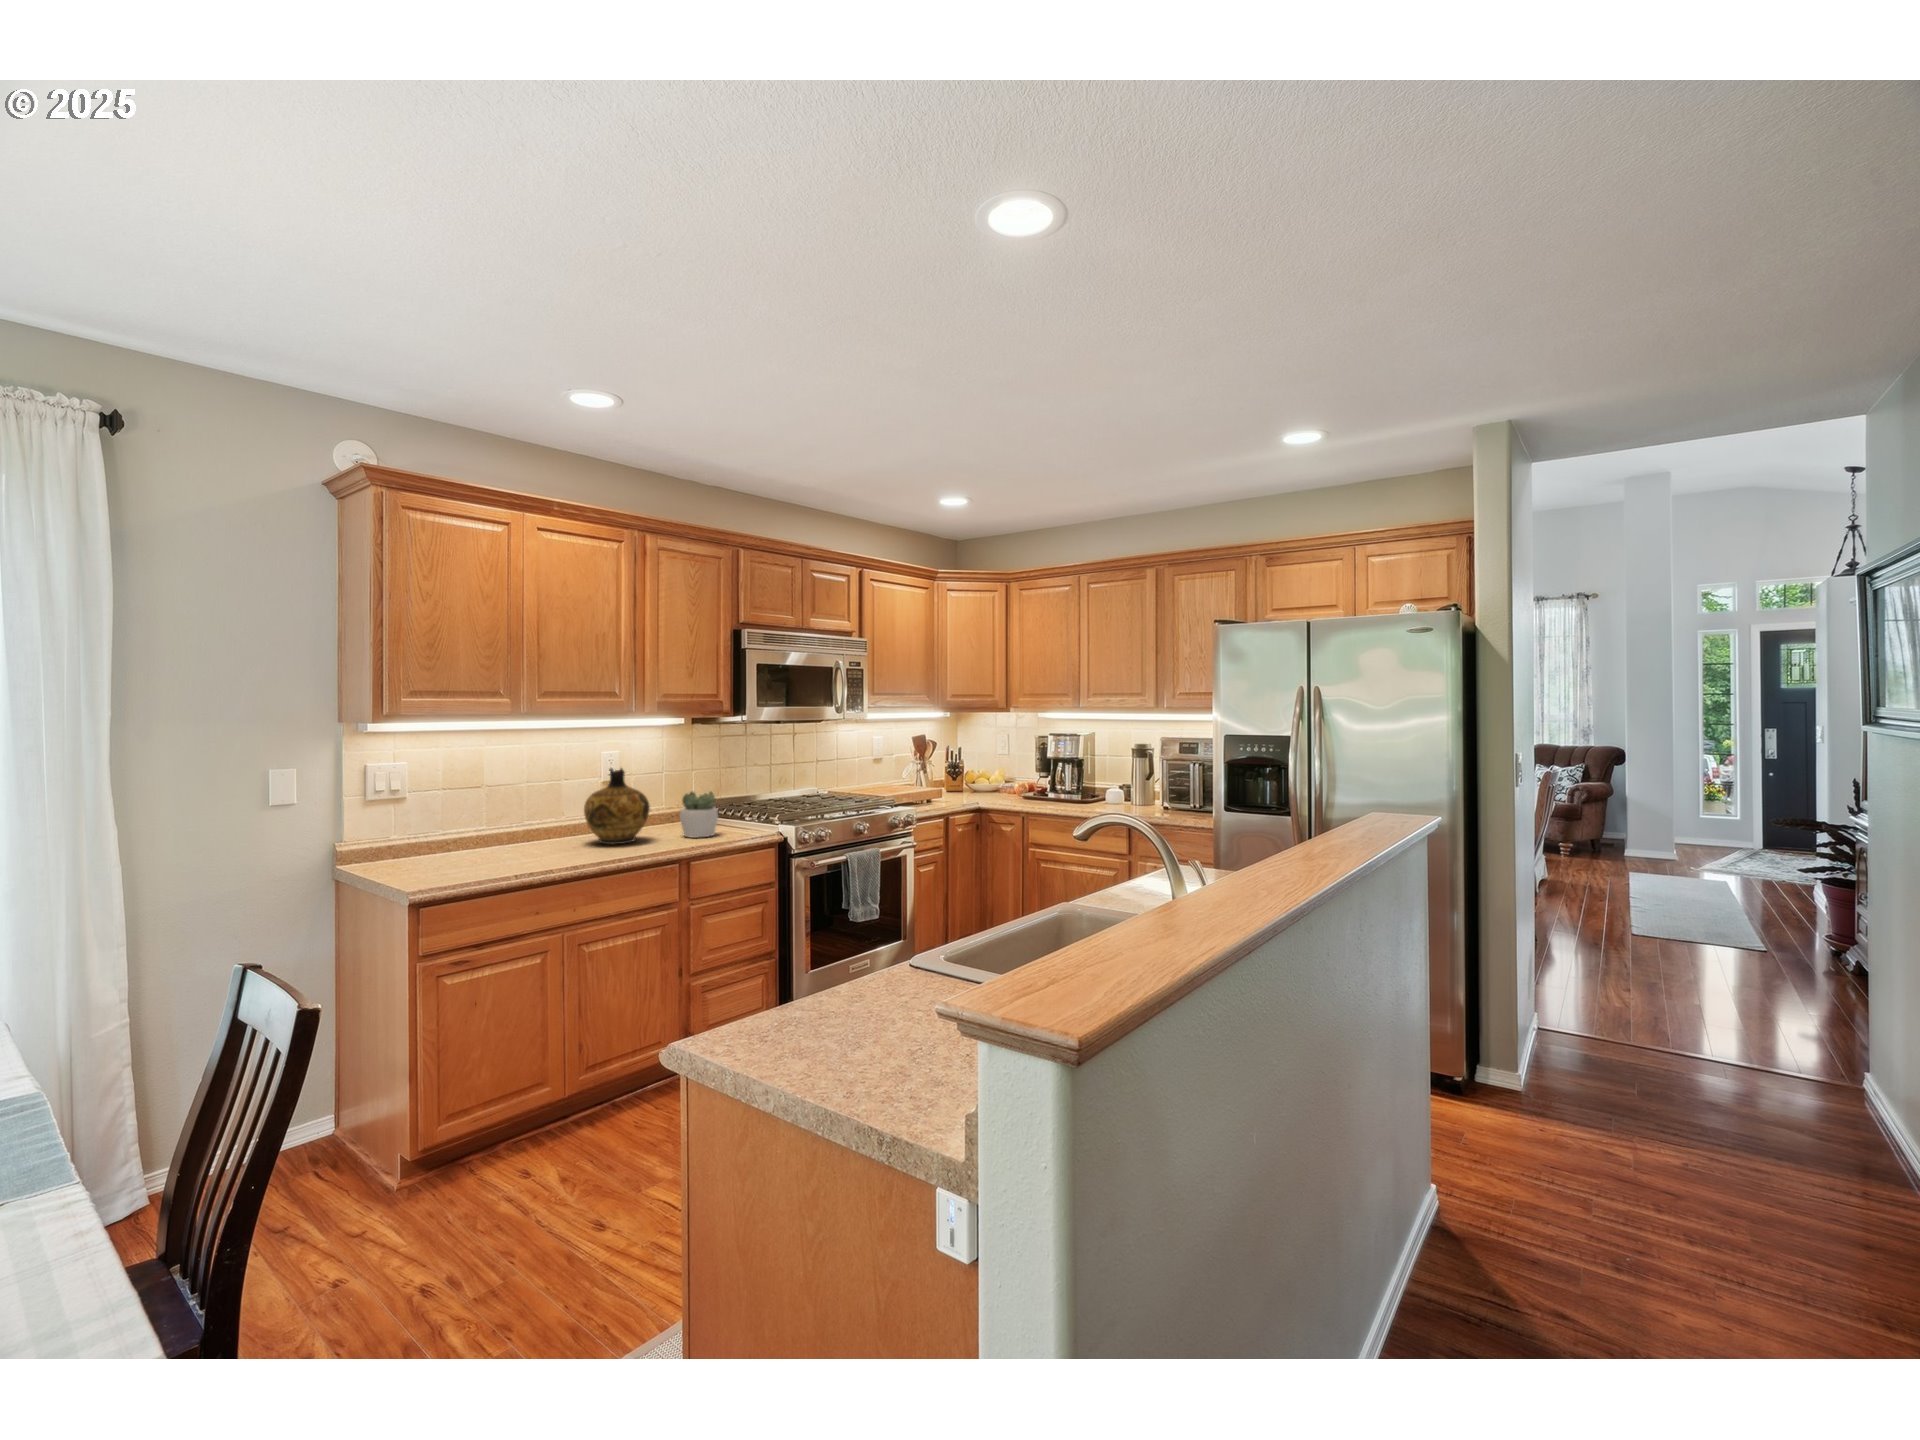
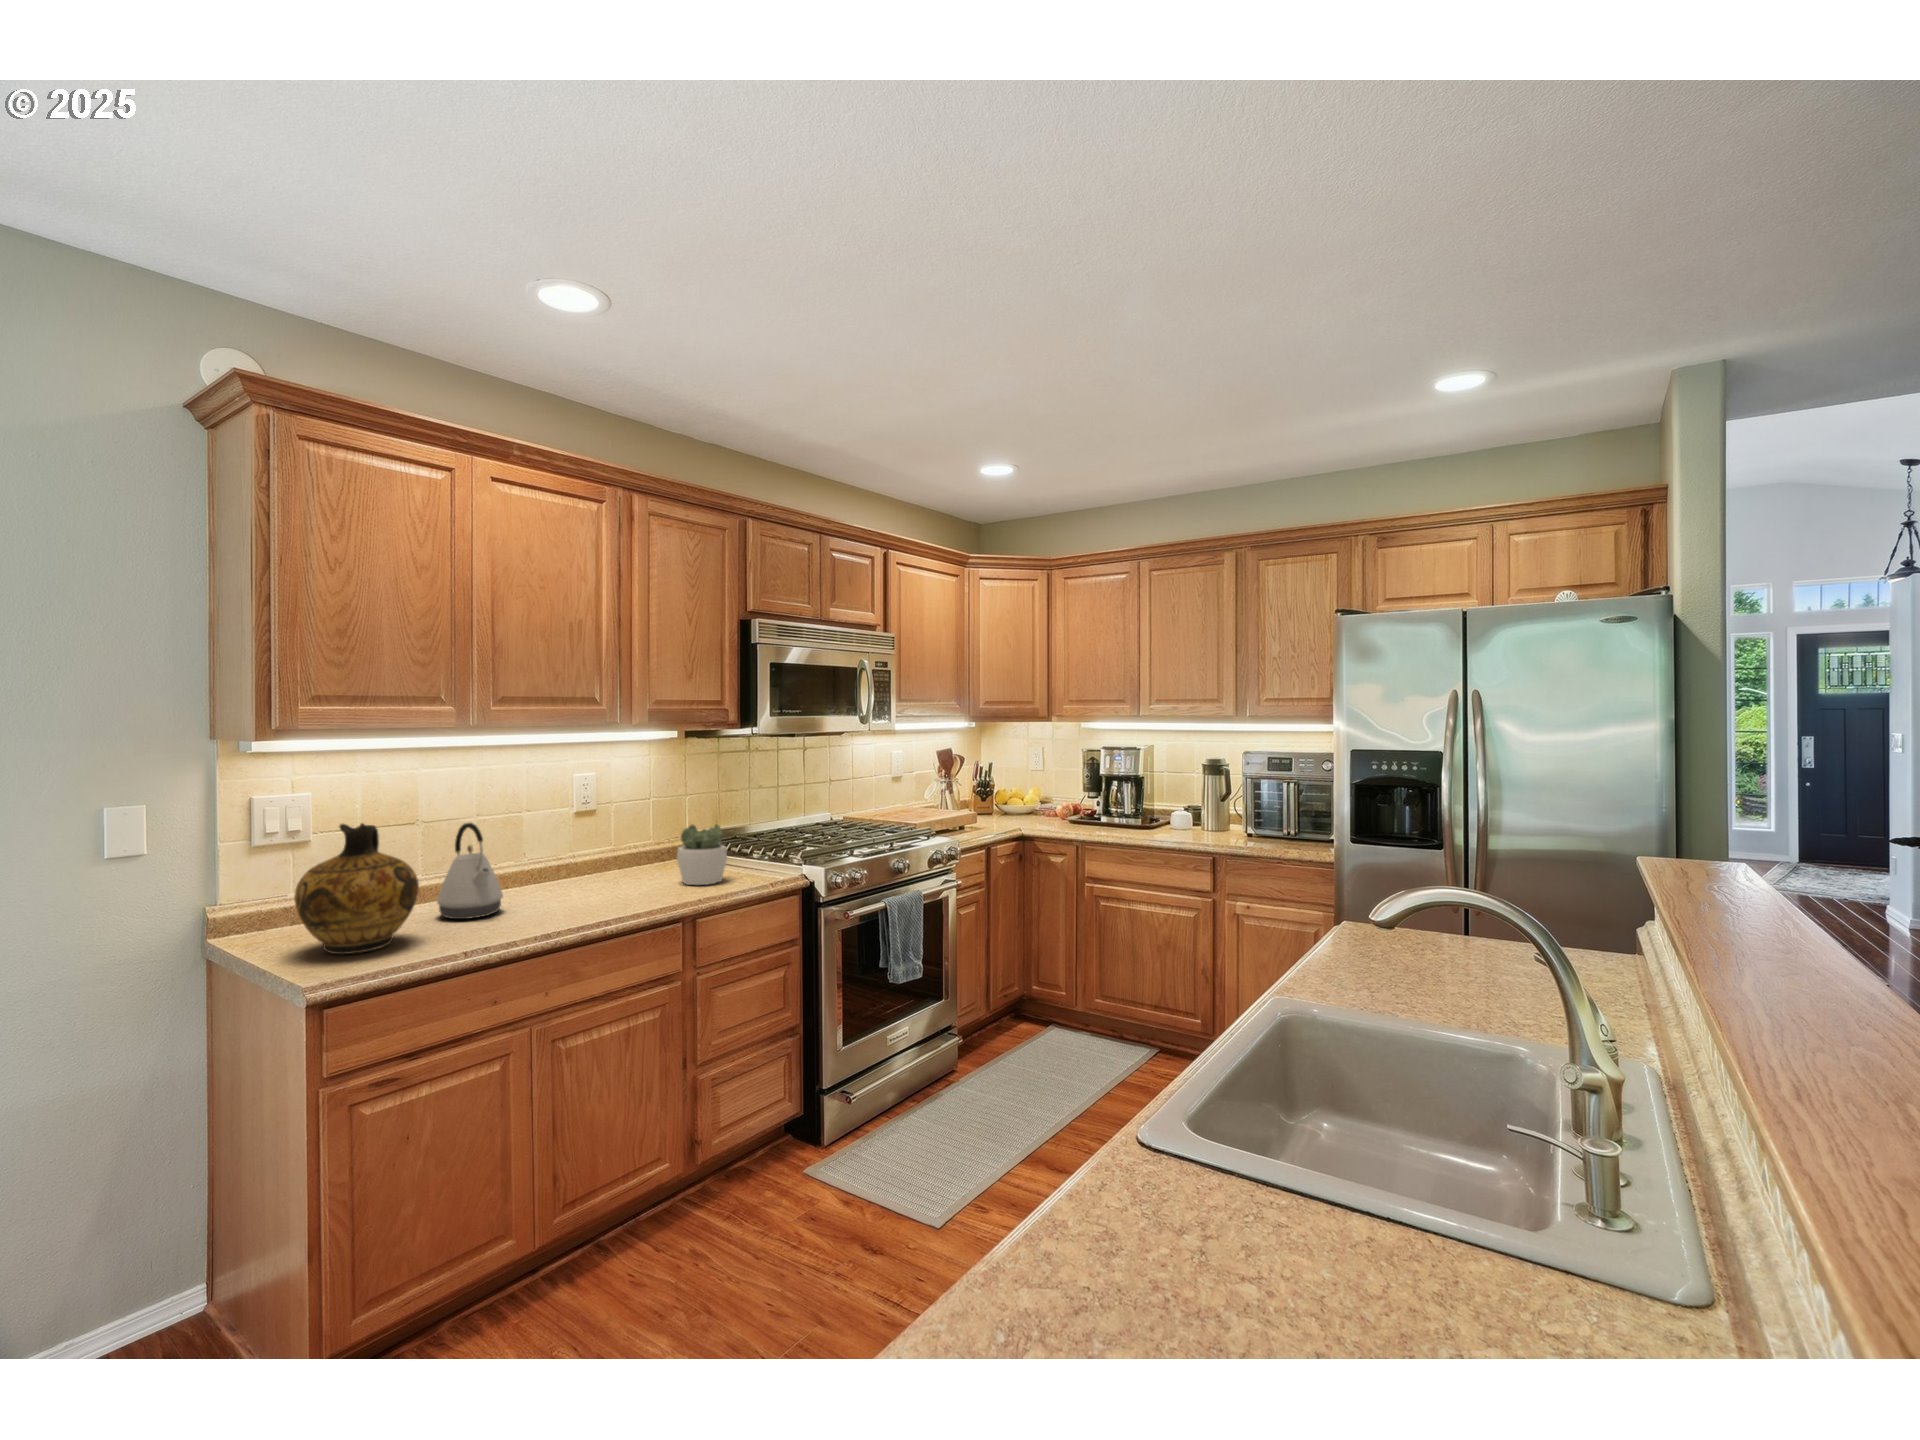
ceramic jug: present [584,768,650,844] -> present [294,823,419,954]
kettle: none [497,786,546,856] -> present [437,823,503,919]

